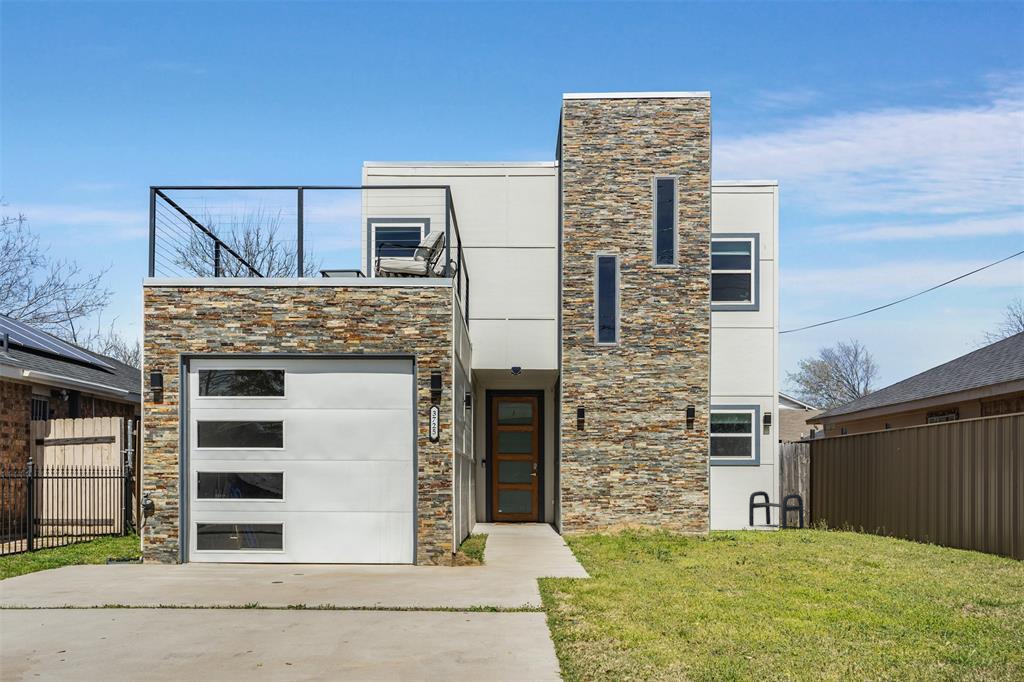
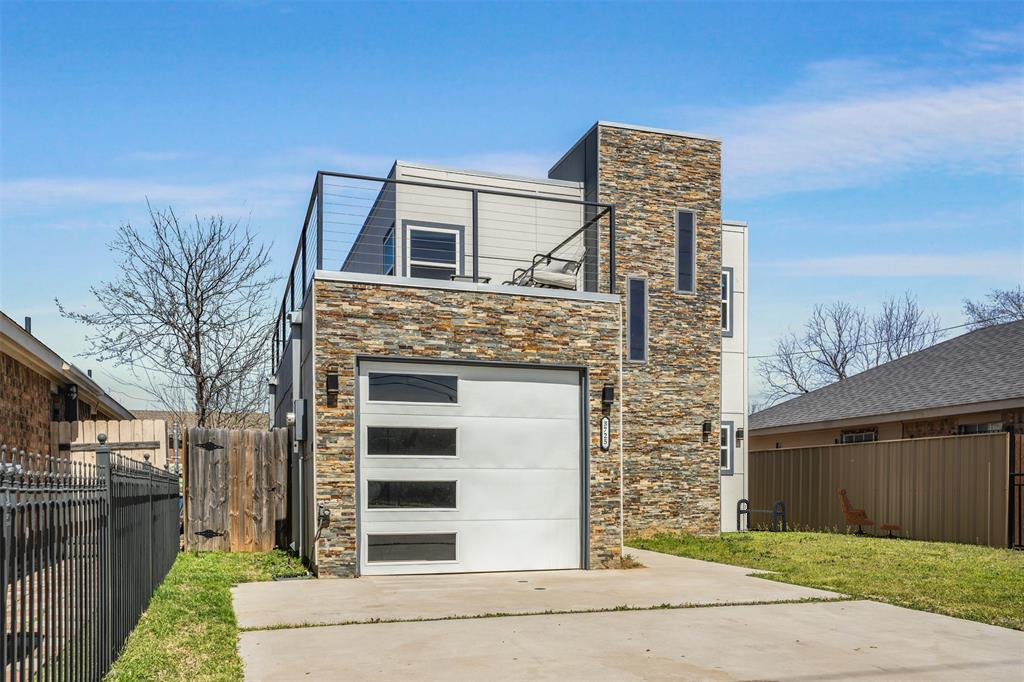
lounge chair: none [836,481,904,539] -> present [838,488,901,538]

